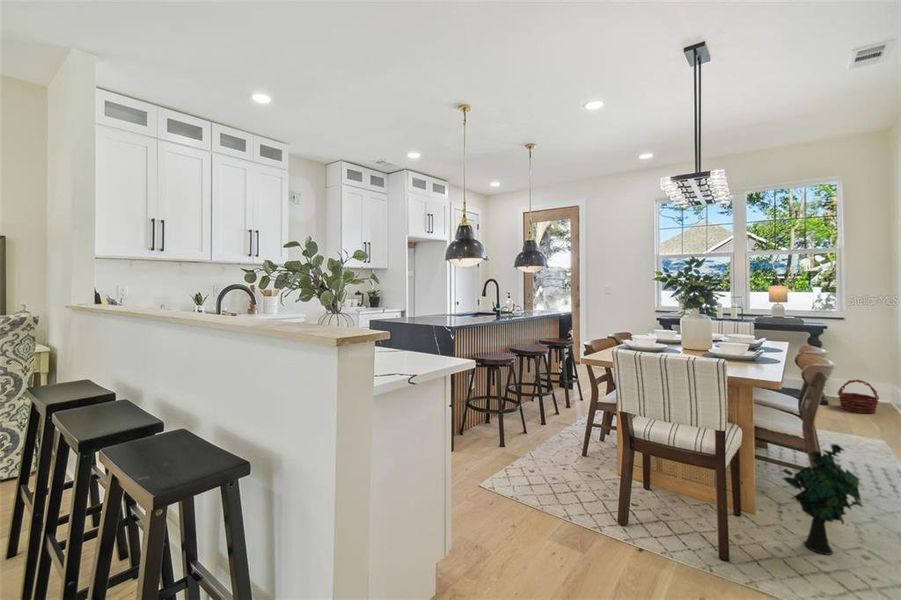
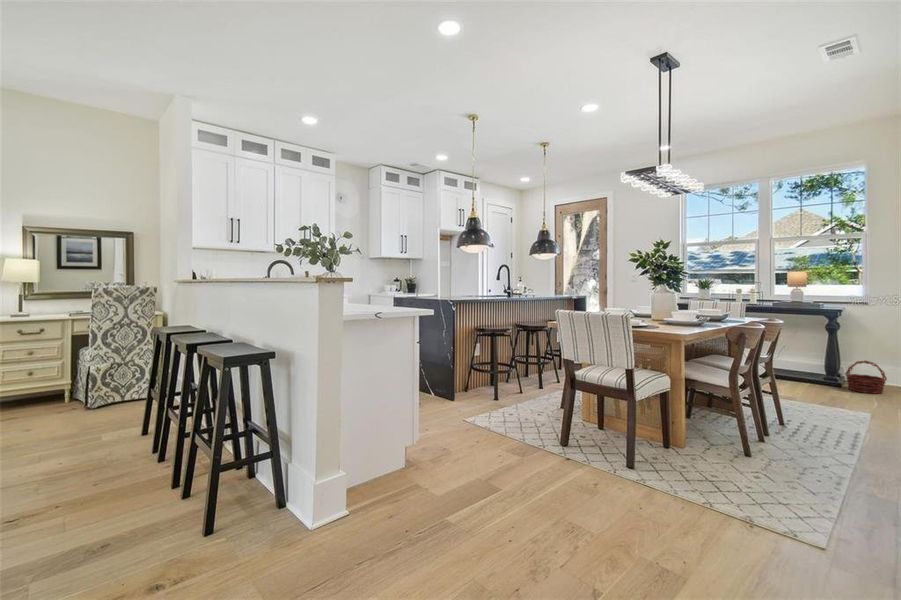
decorative plant: present [783,444,863,555] -> none [689,384,751,473]

